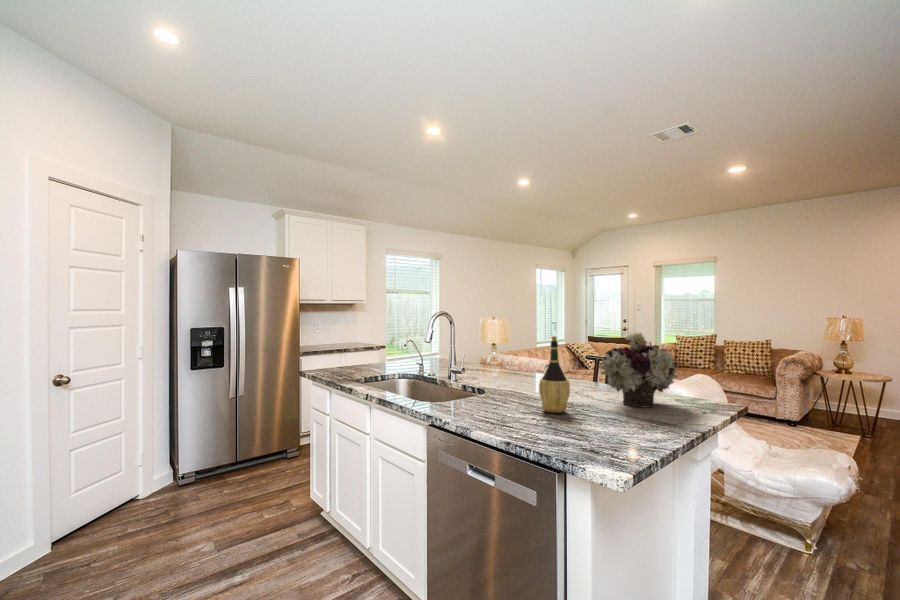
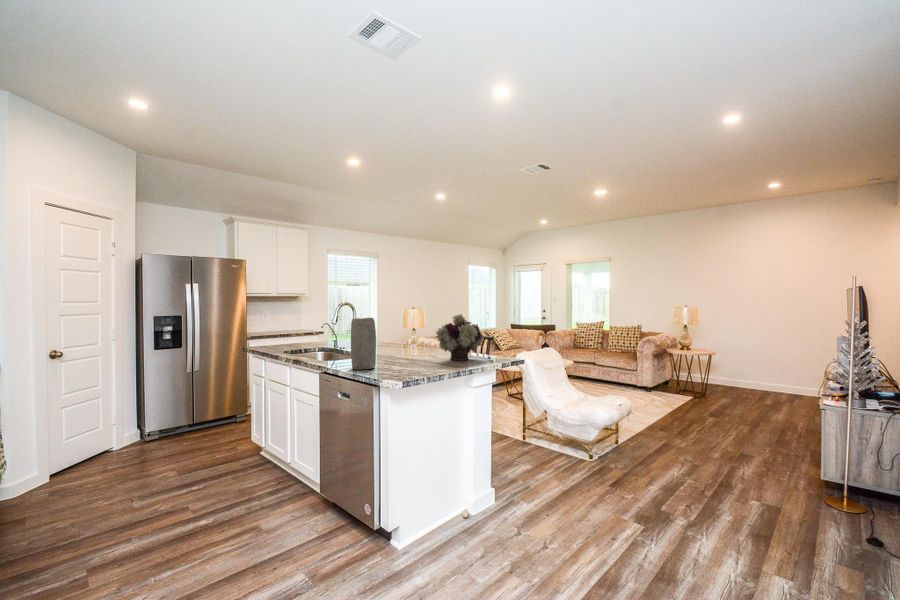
wine bottle: present [539,336,570,413] -> none [391,316,410,364]
vase: none [488,339,529,428] -> present [351,318,376,370]

